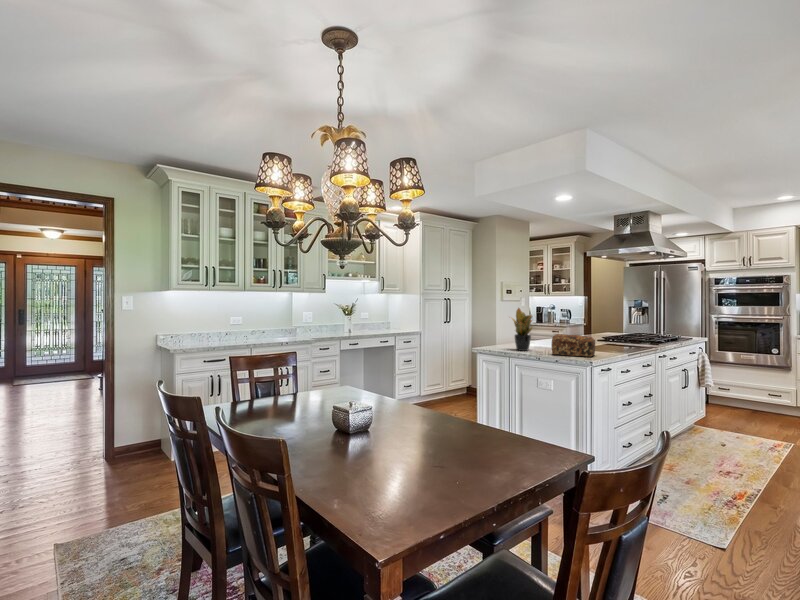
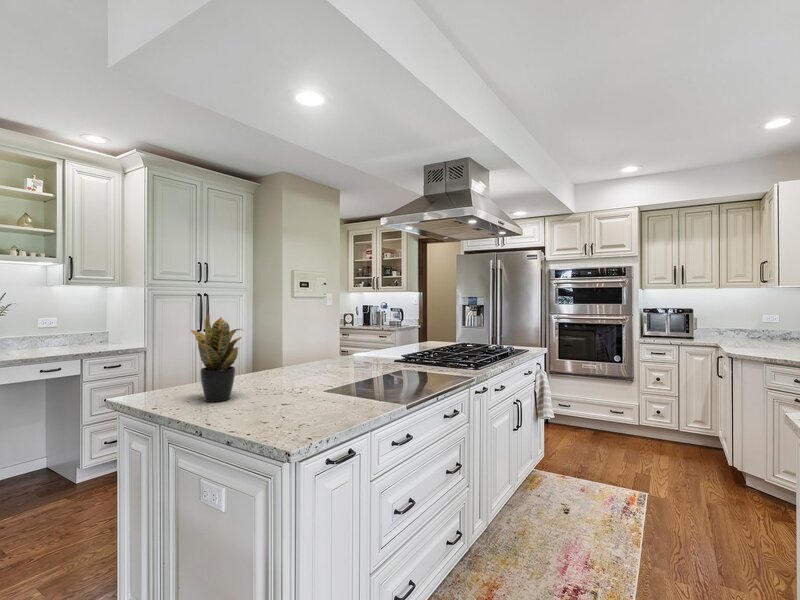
bread loaf: present [552,334,595,357] -> none [246,370,341,421]

